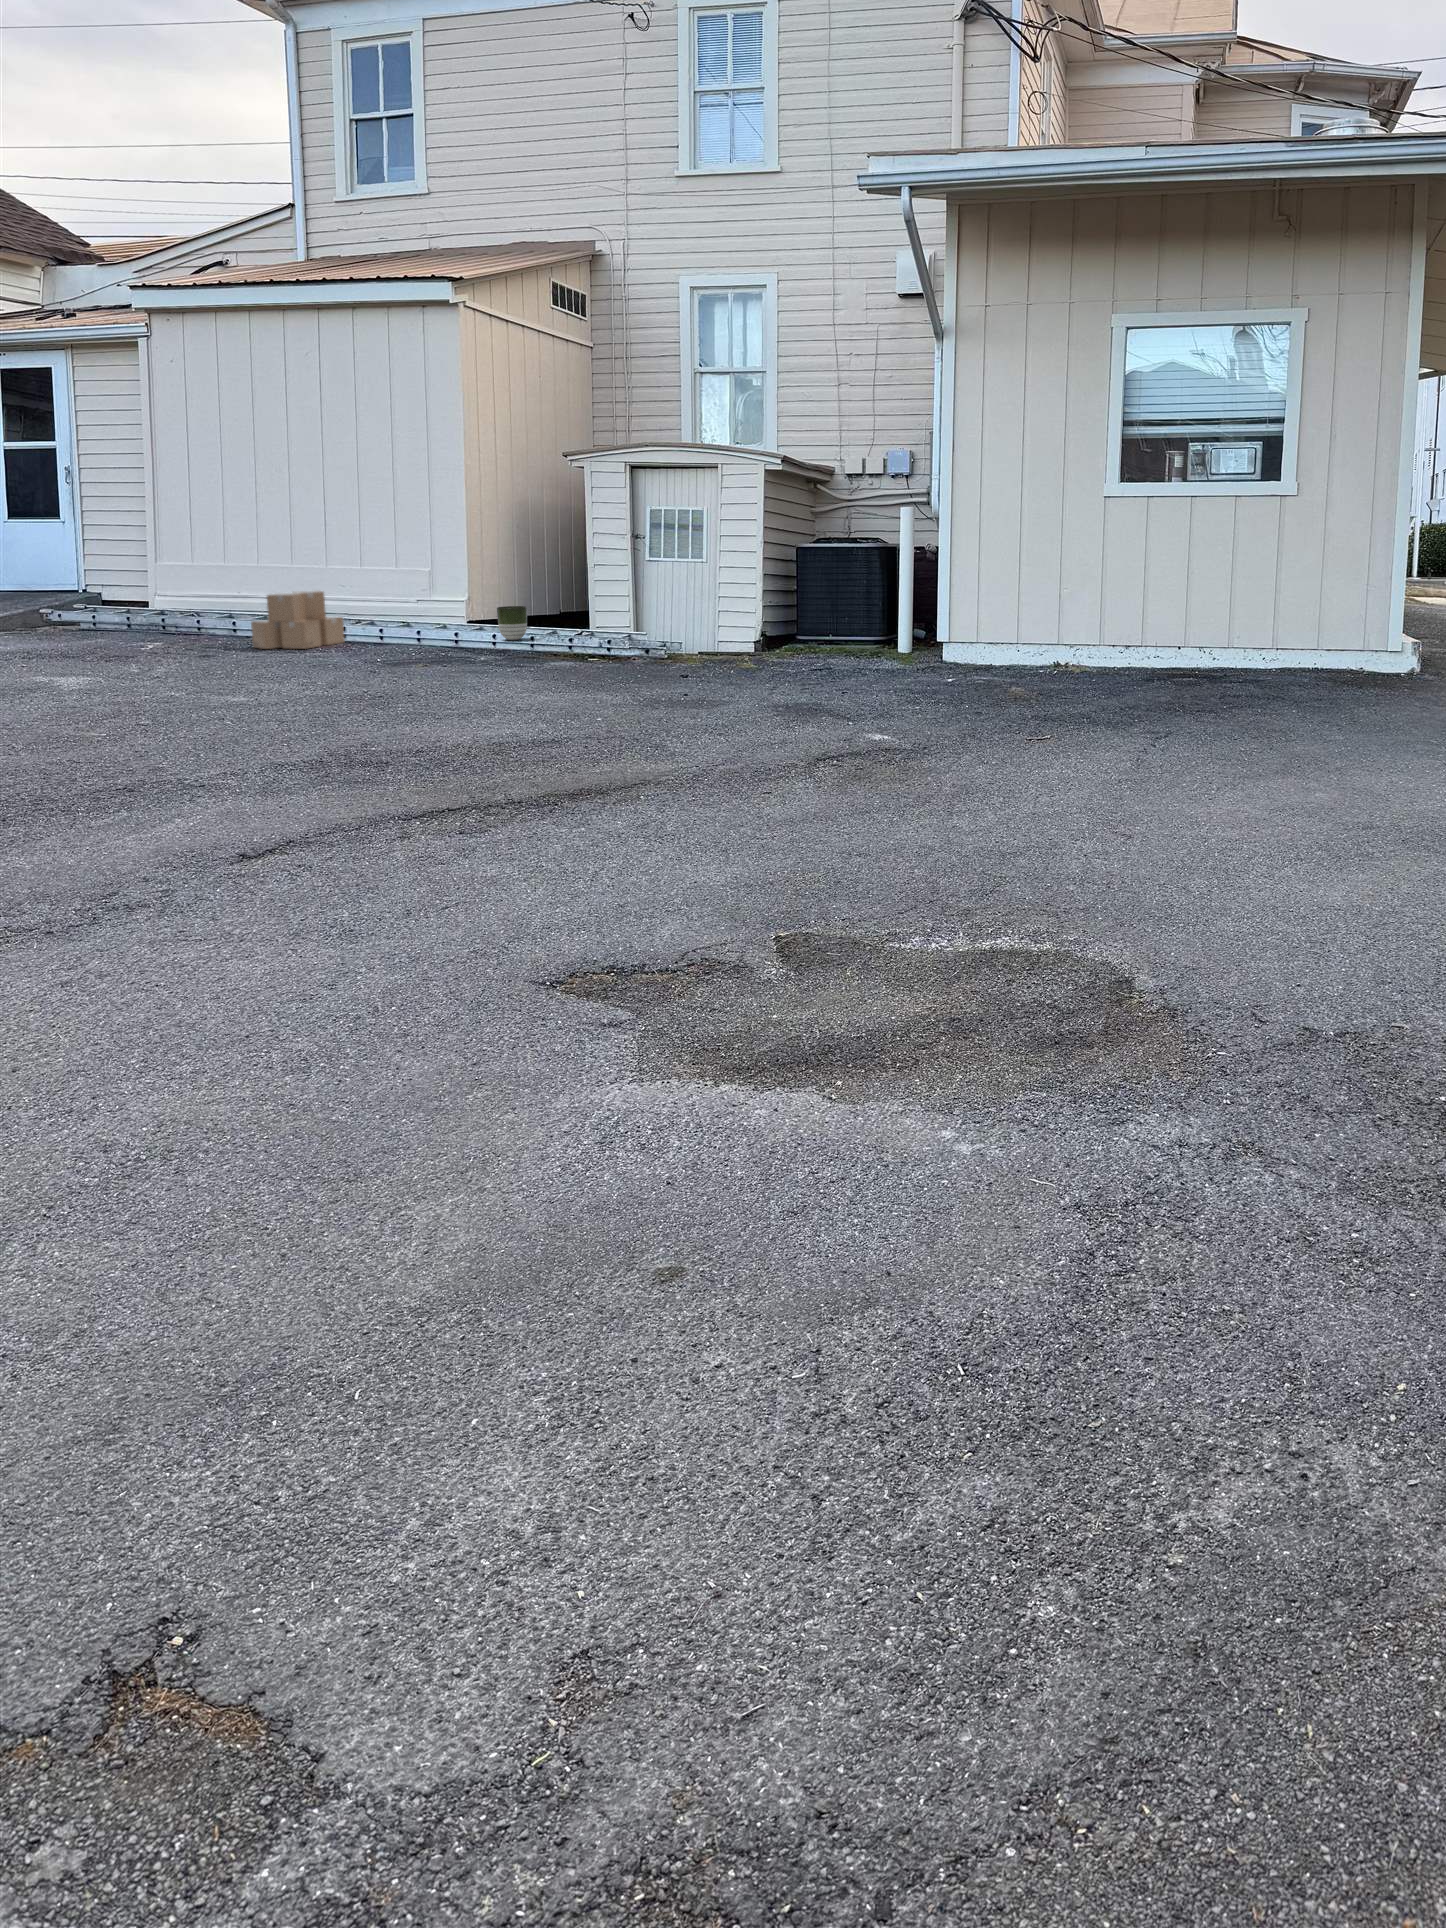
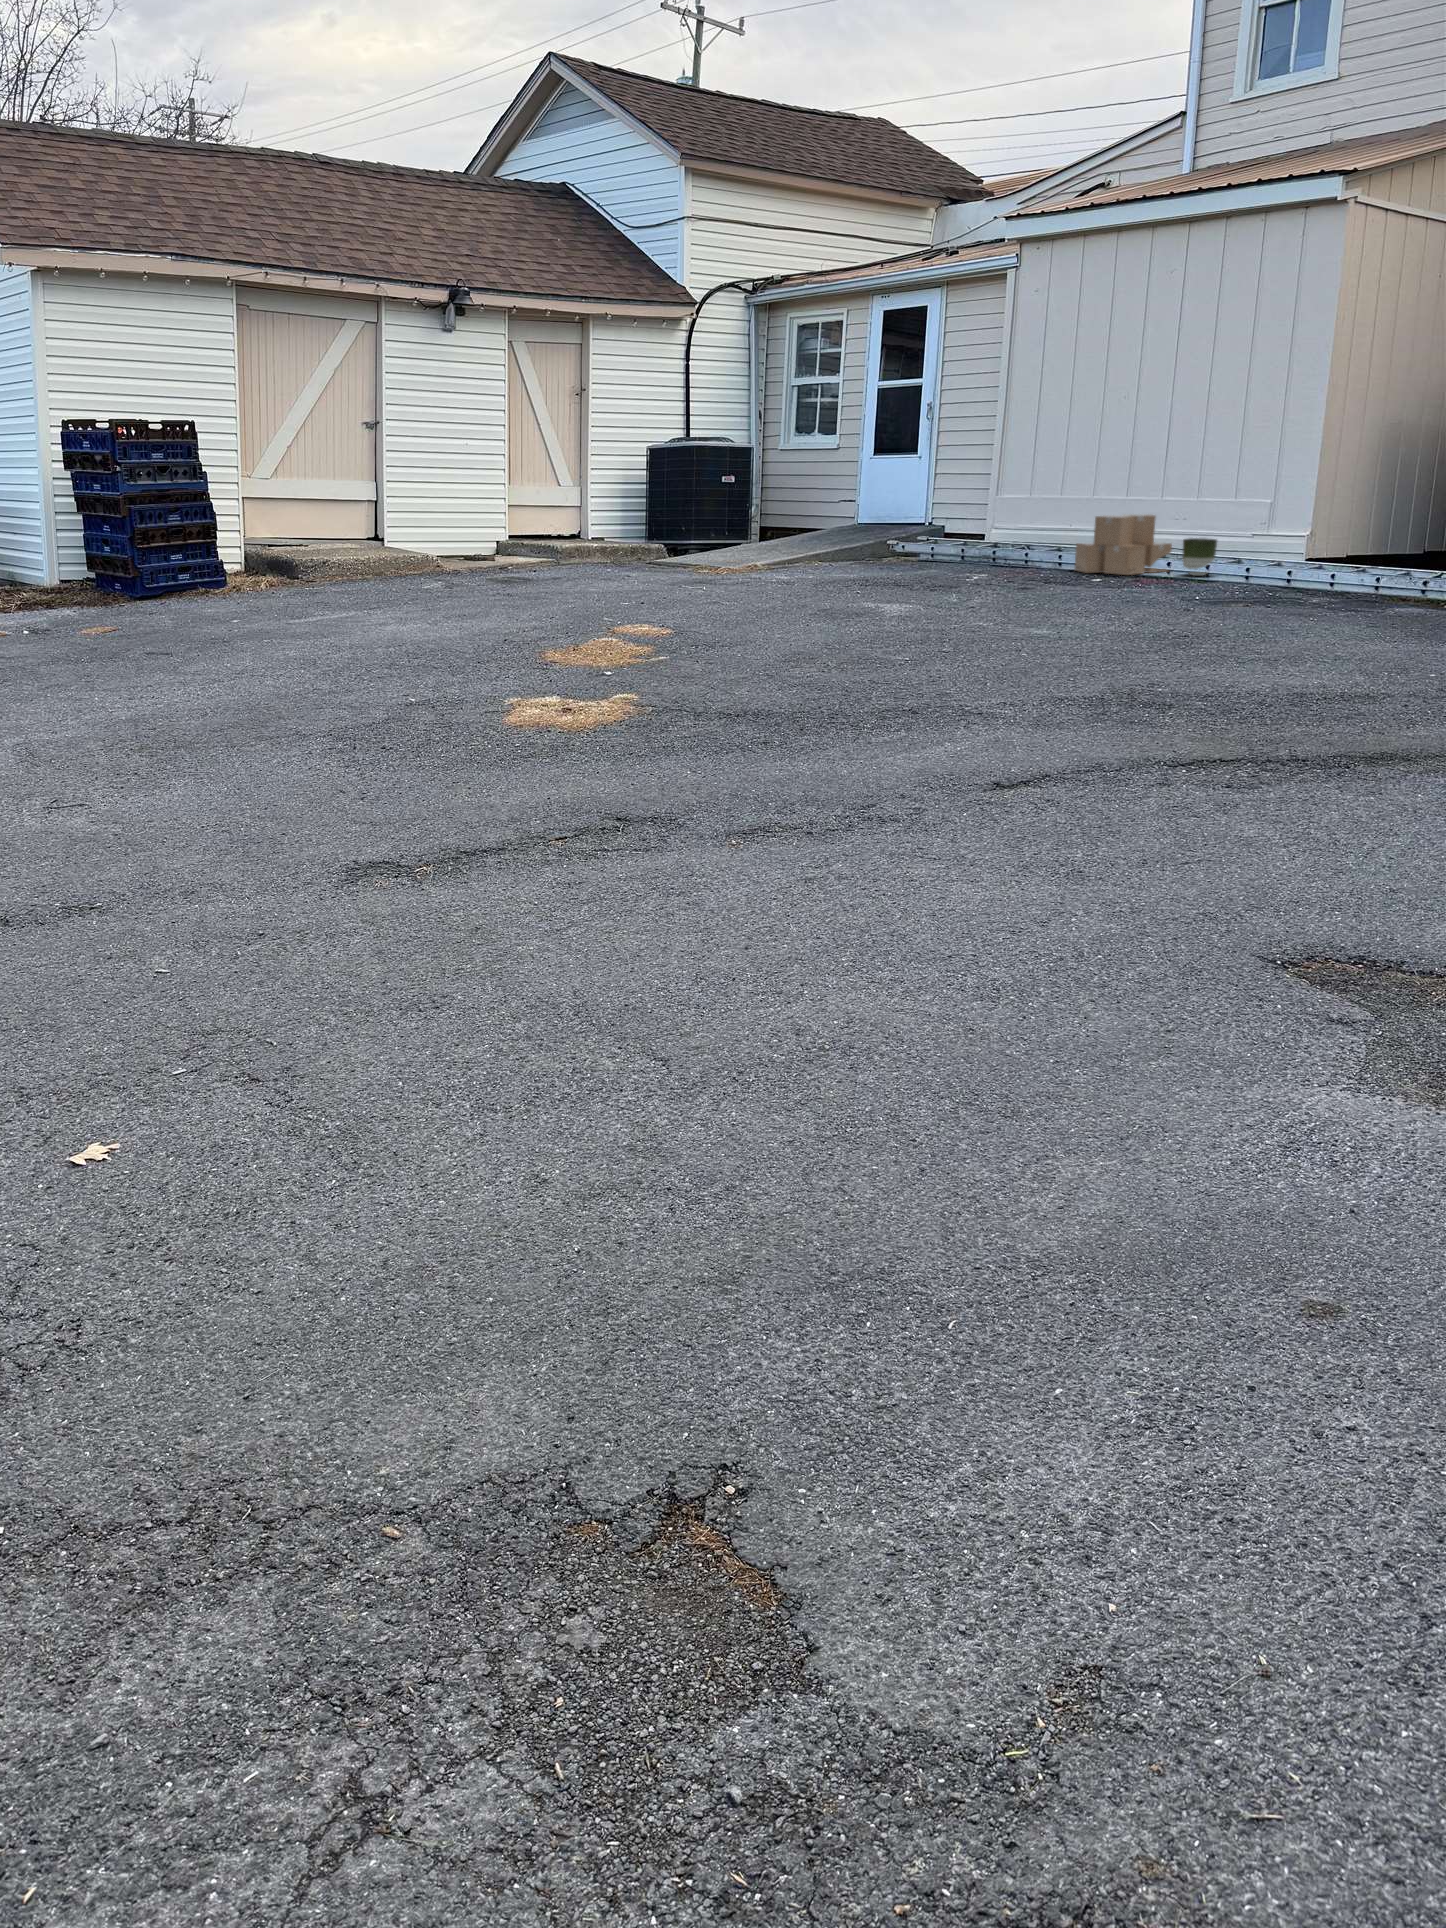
planter: present [497,606,527,640] -> present [1182,538,1217,576]

